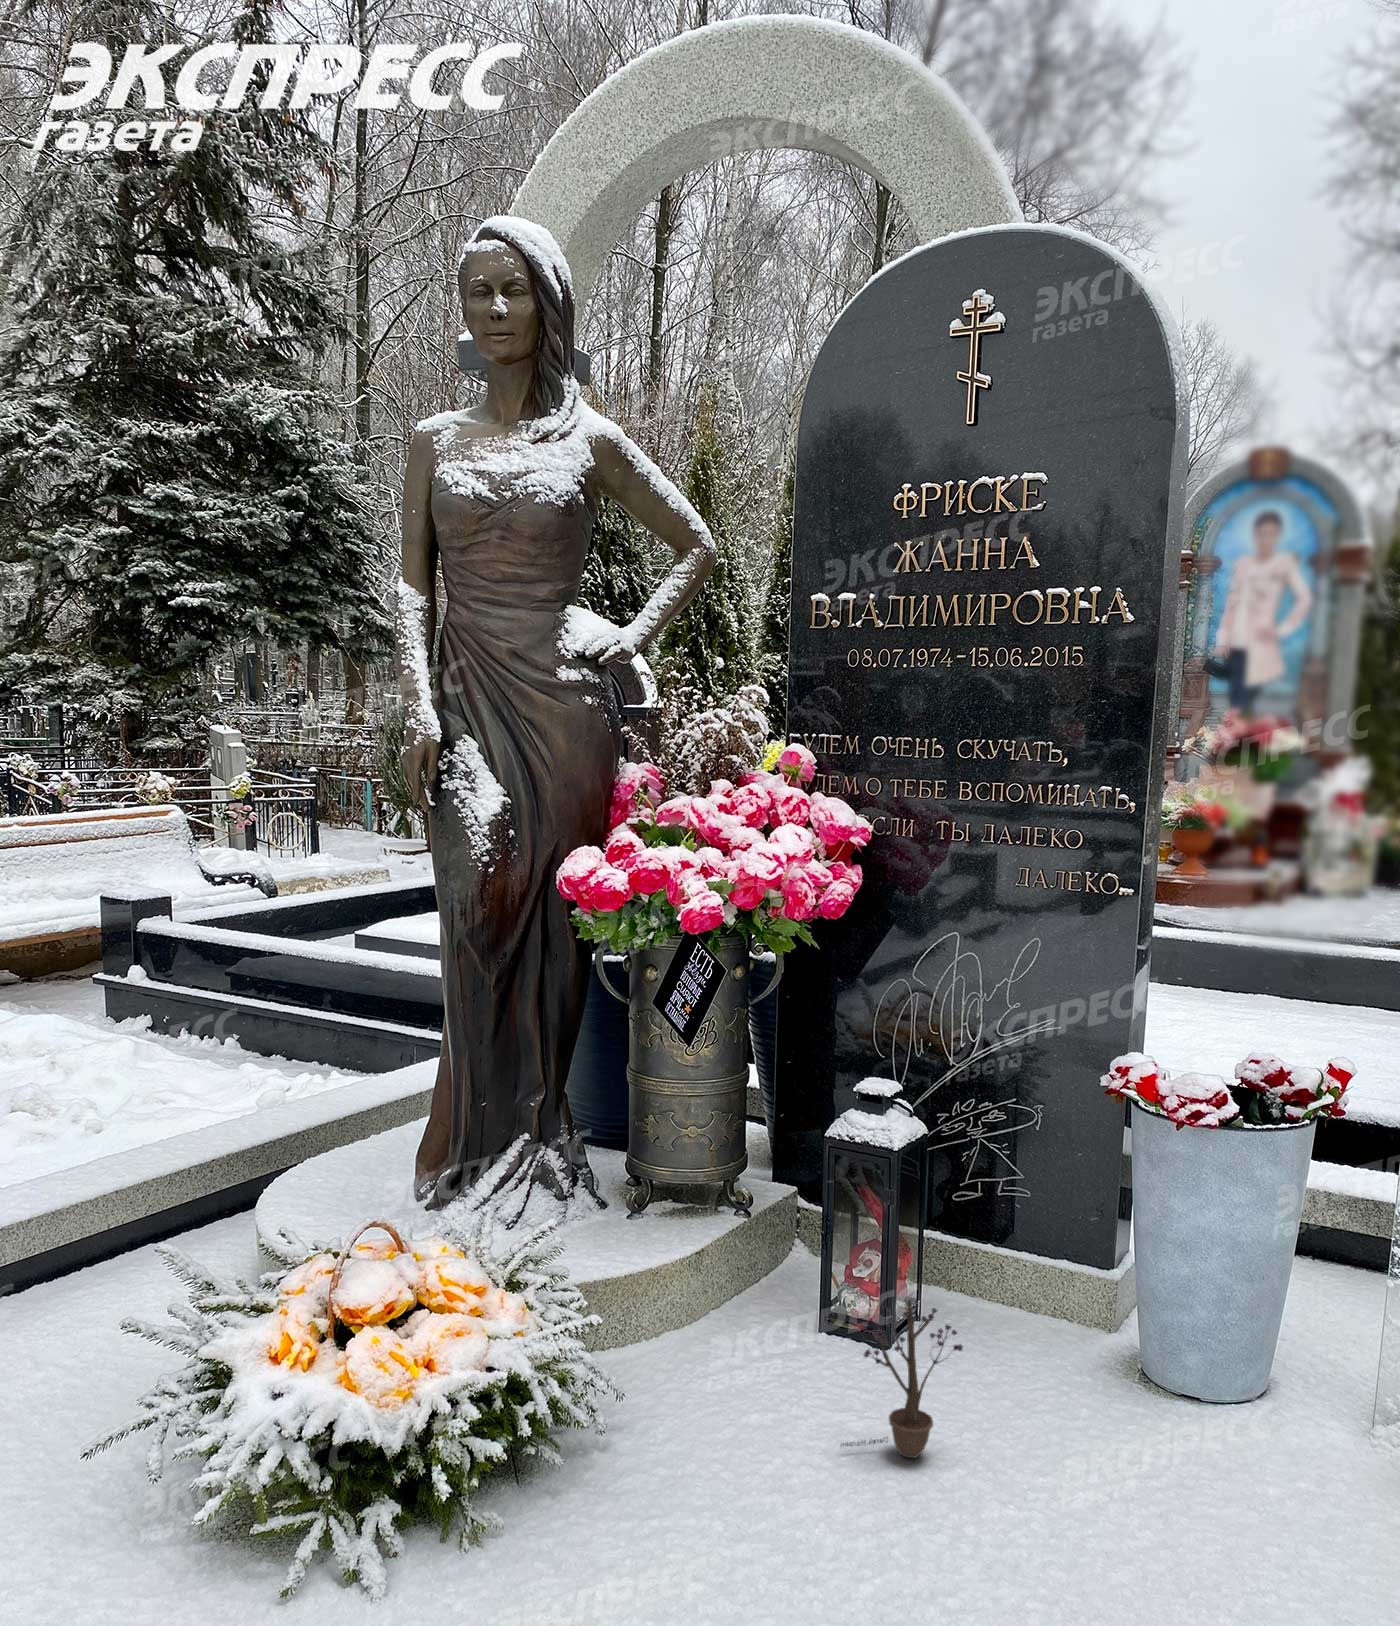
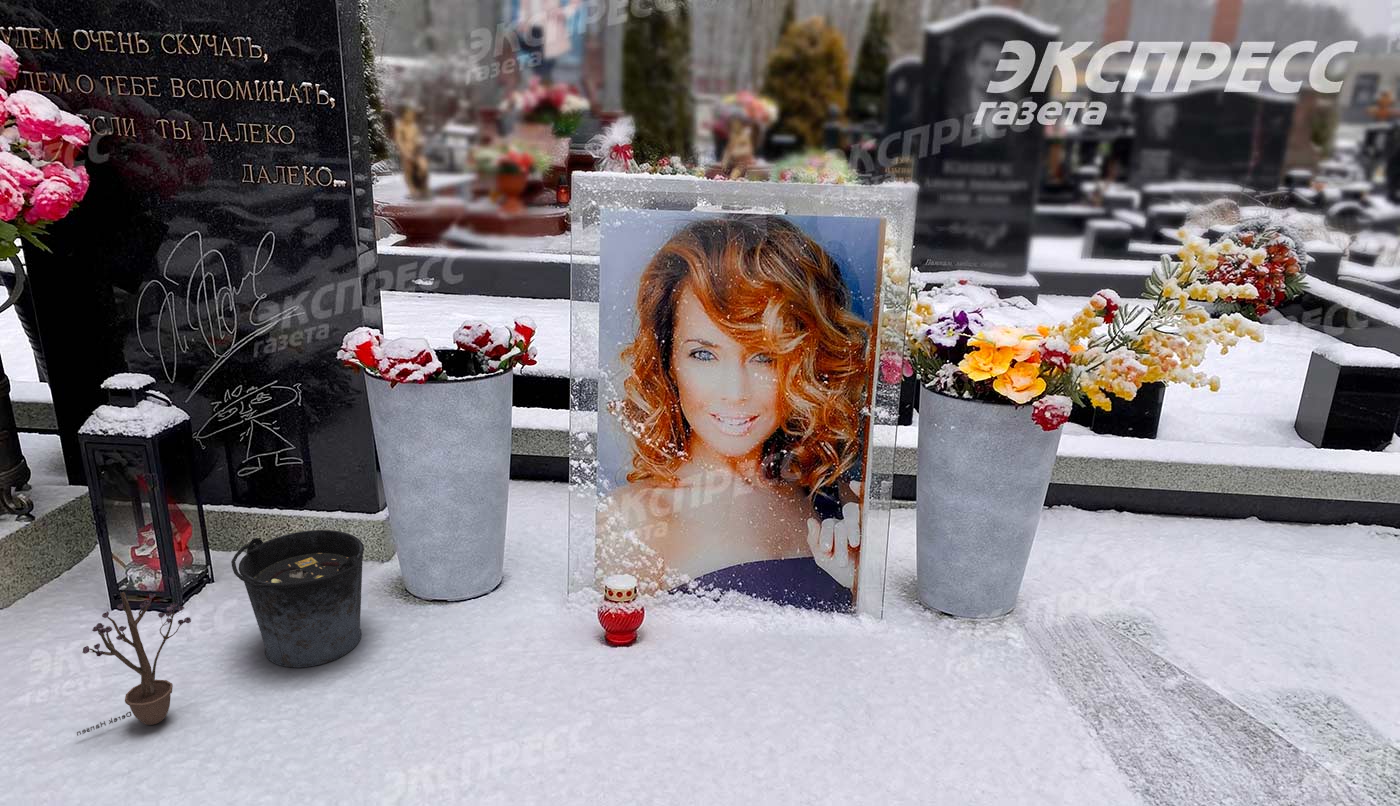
bucket: none [987,1276,1132,1444] -> present [231,530,364,667]

